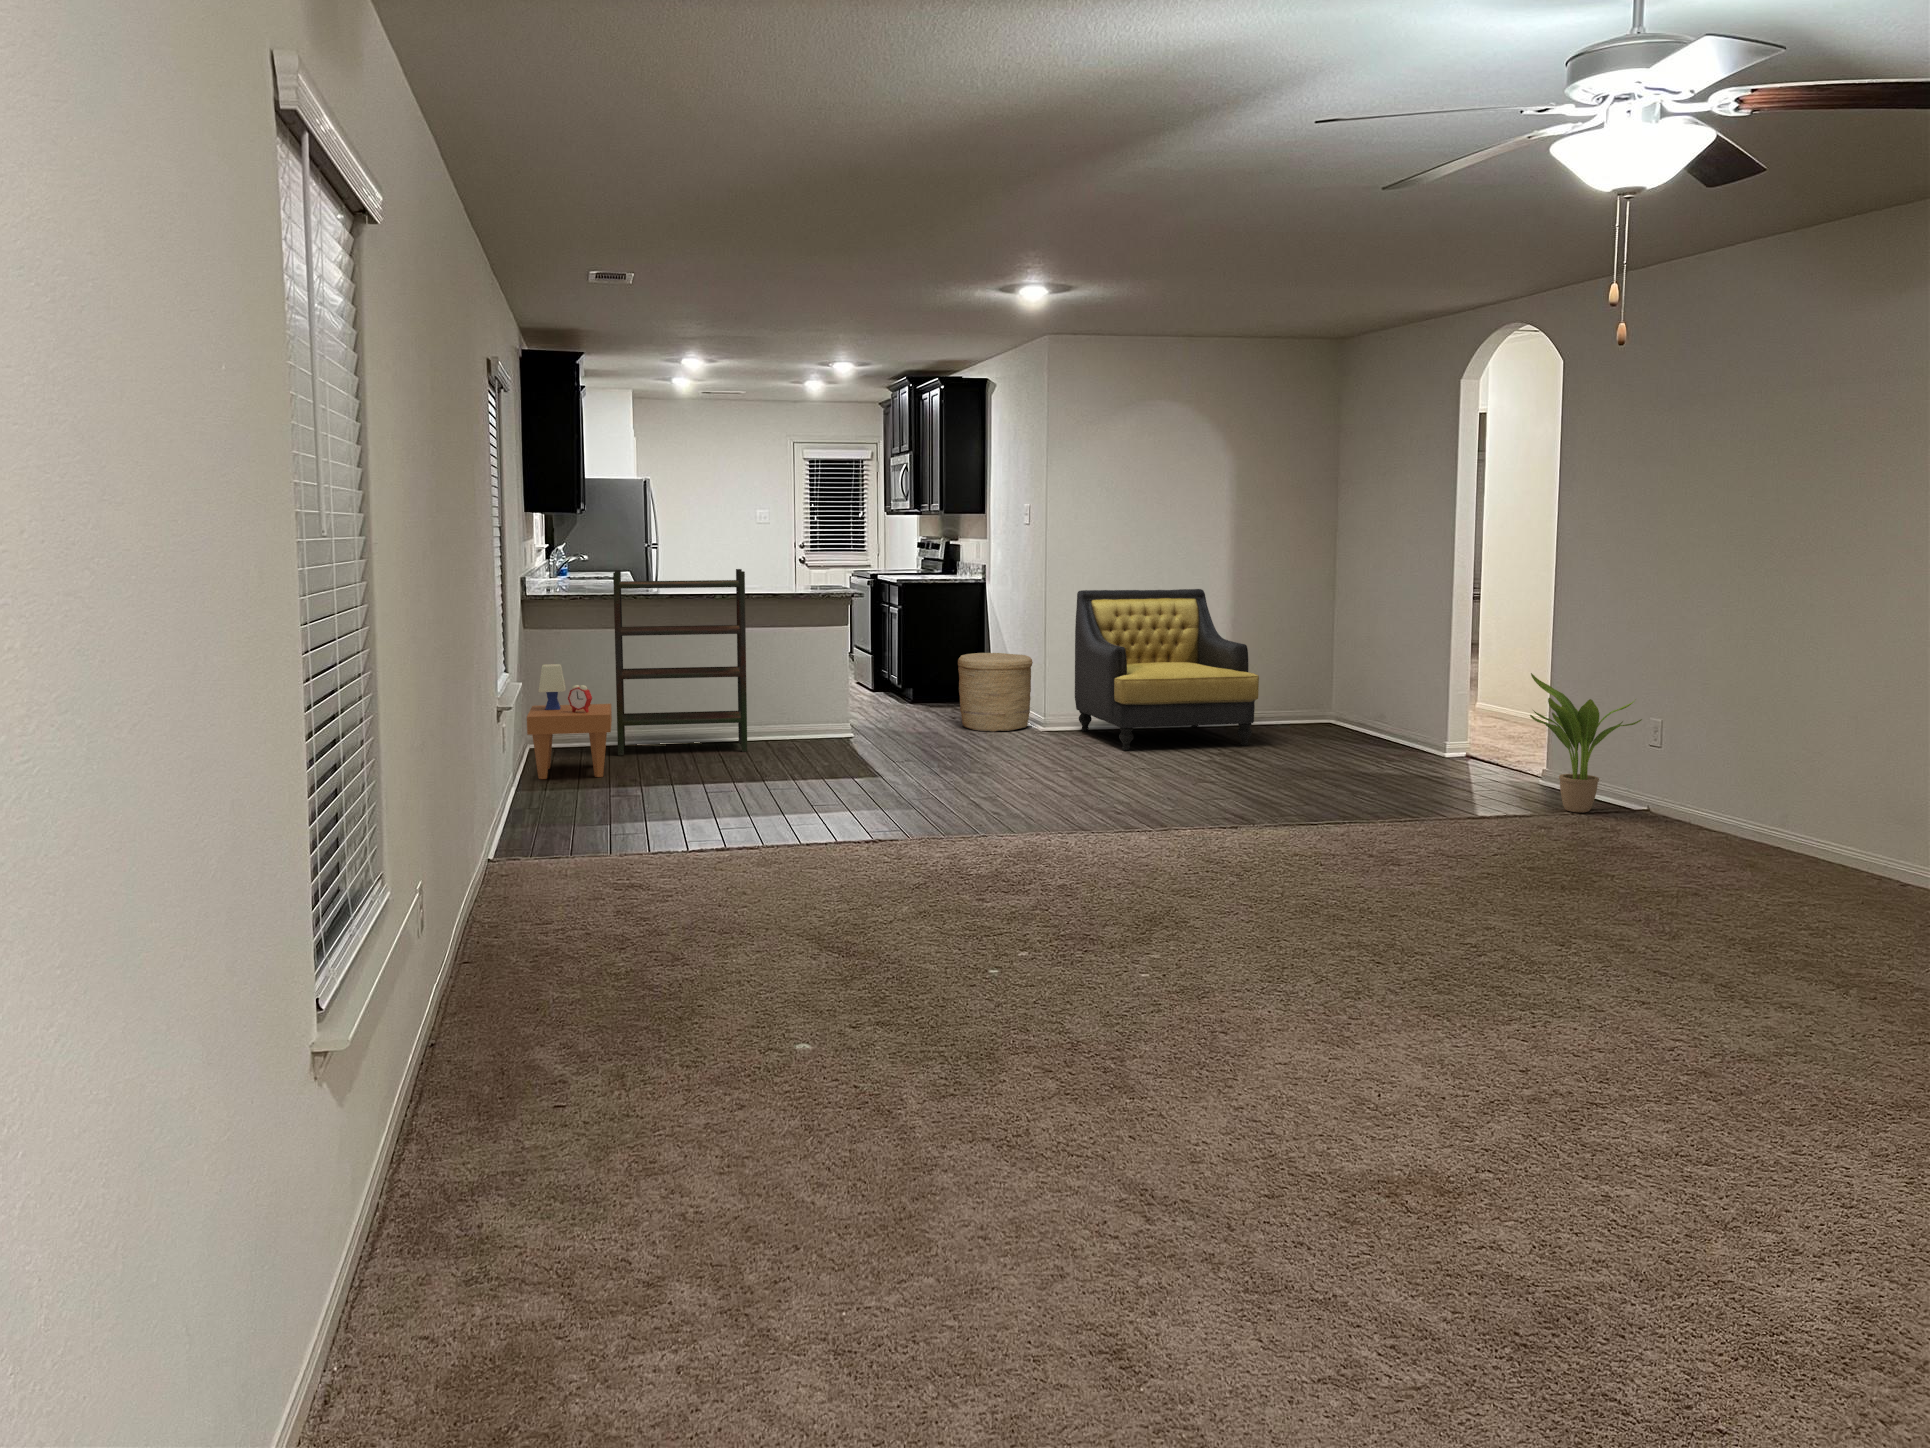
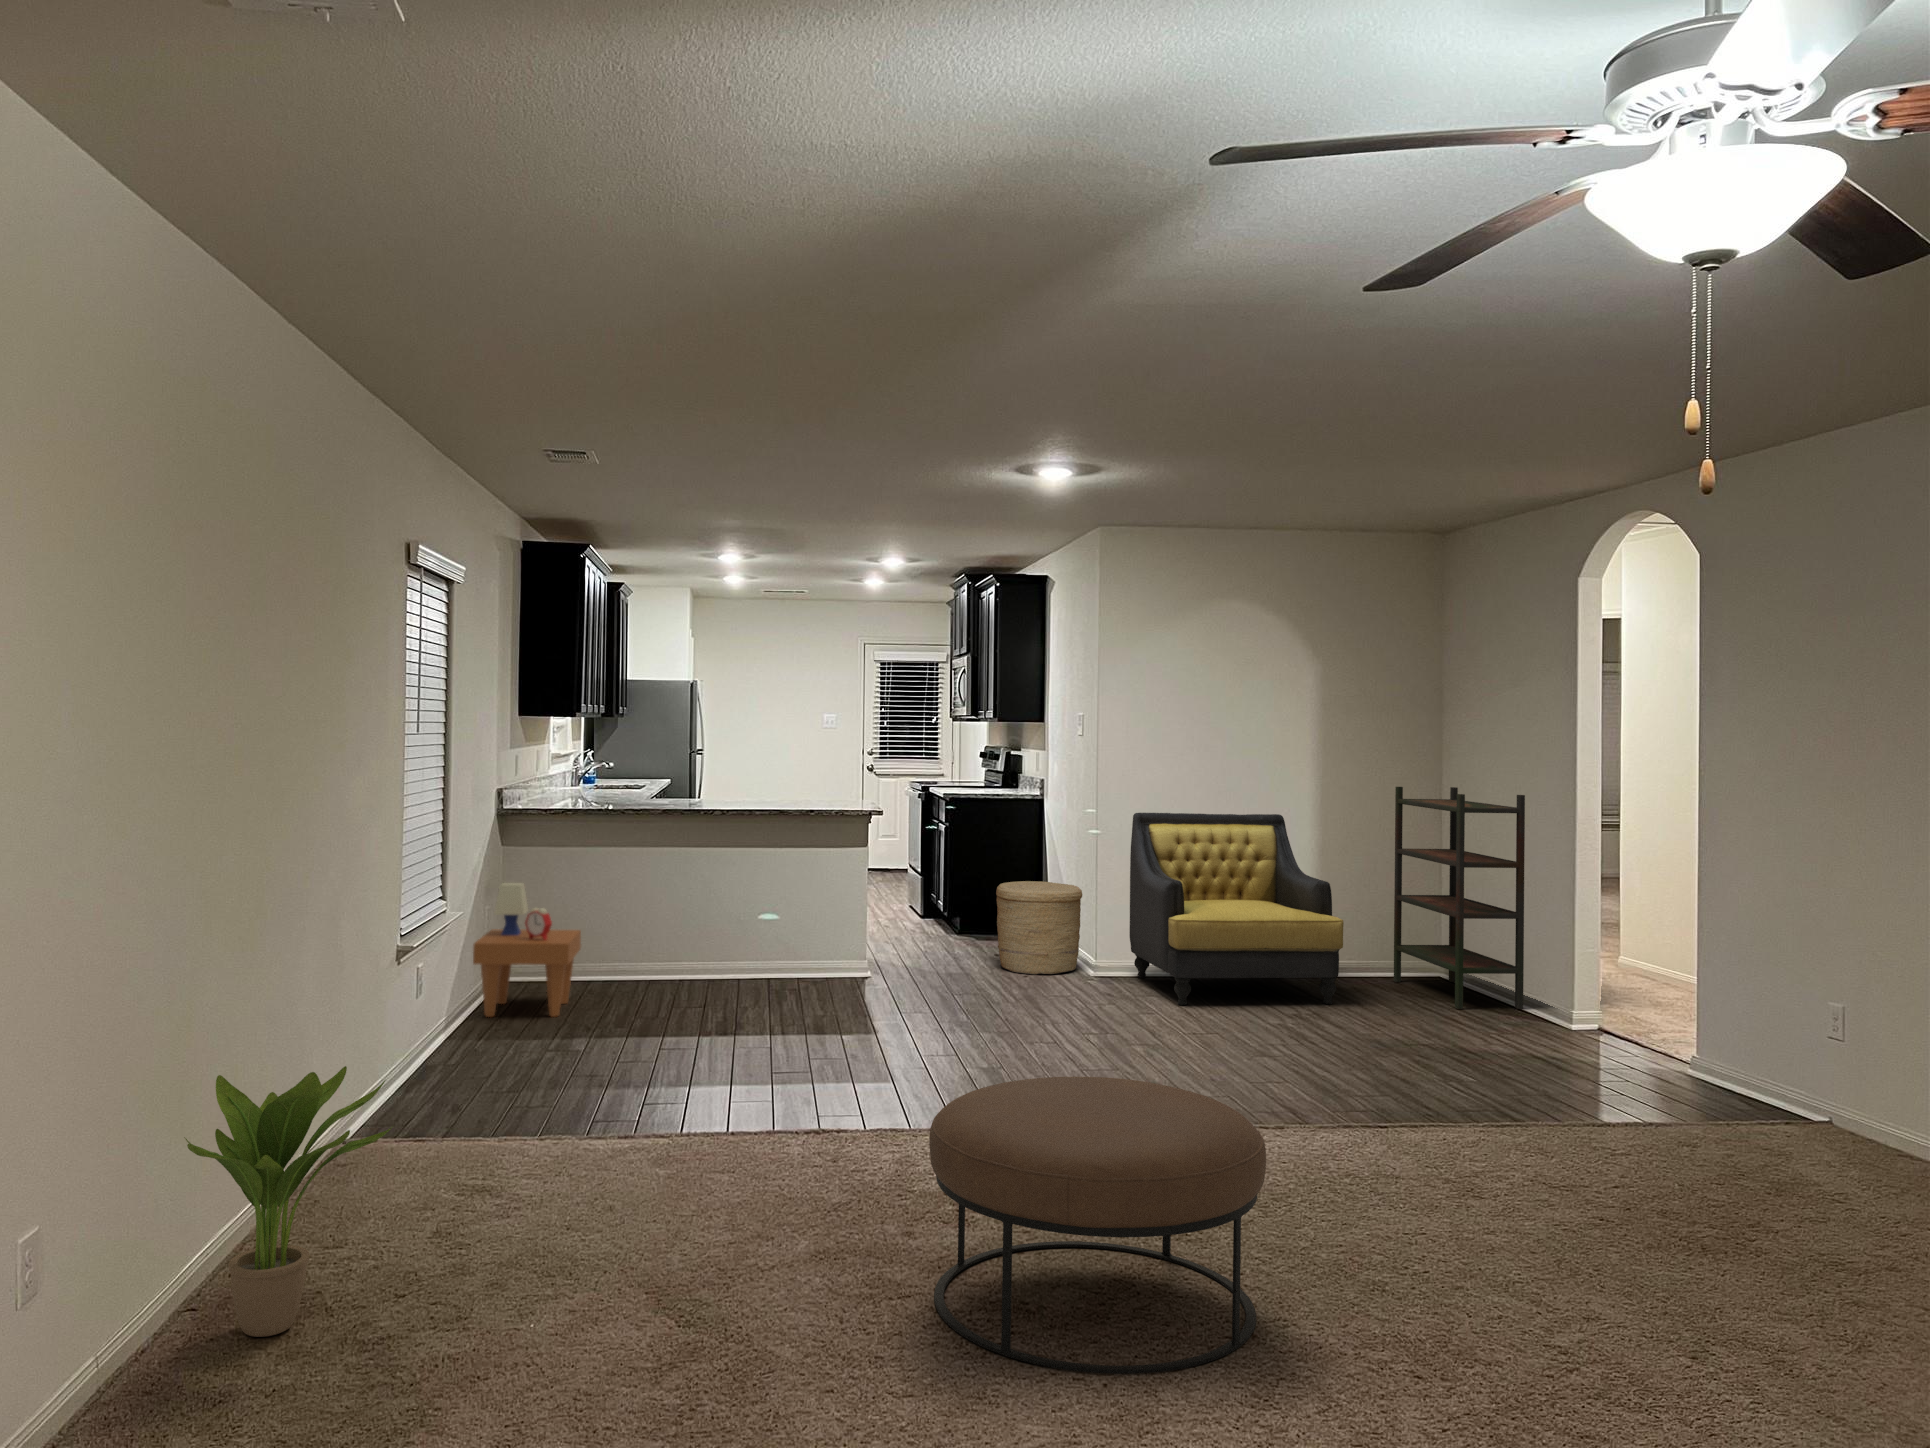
bookshelf: present [613,569,747,756] -> present [1394,787,1525,1009]
potted plant: present [1530,673,1642,813] -> present [184,1066,393,1337]
ottoman: none [1007,786,1259,983] -> present [929,1077,1266,1374]

